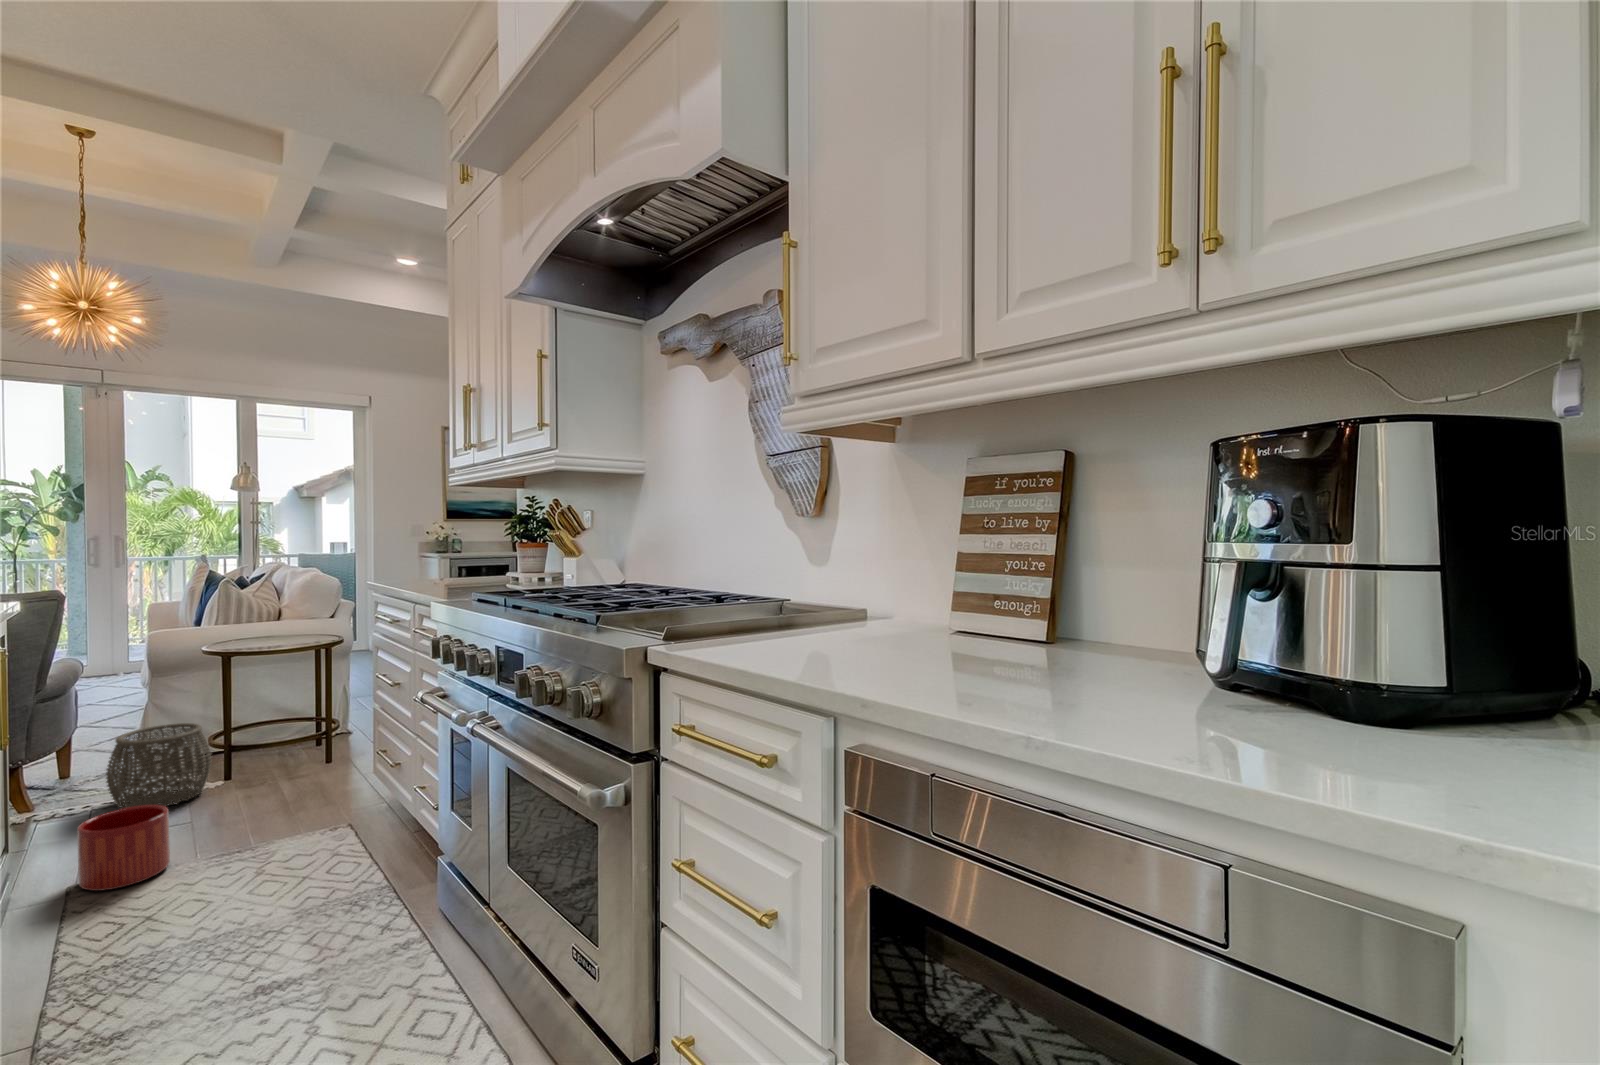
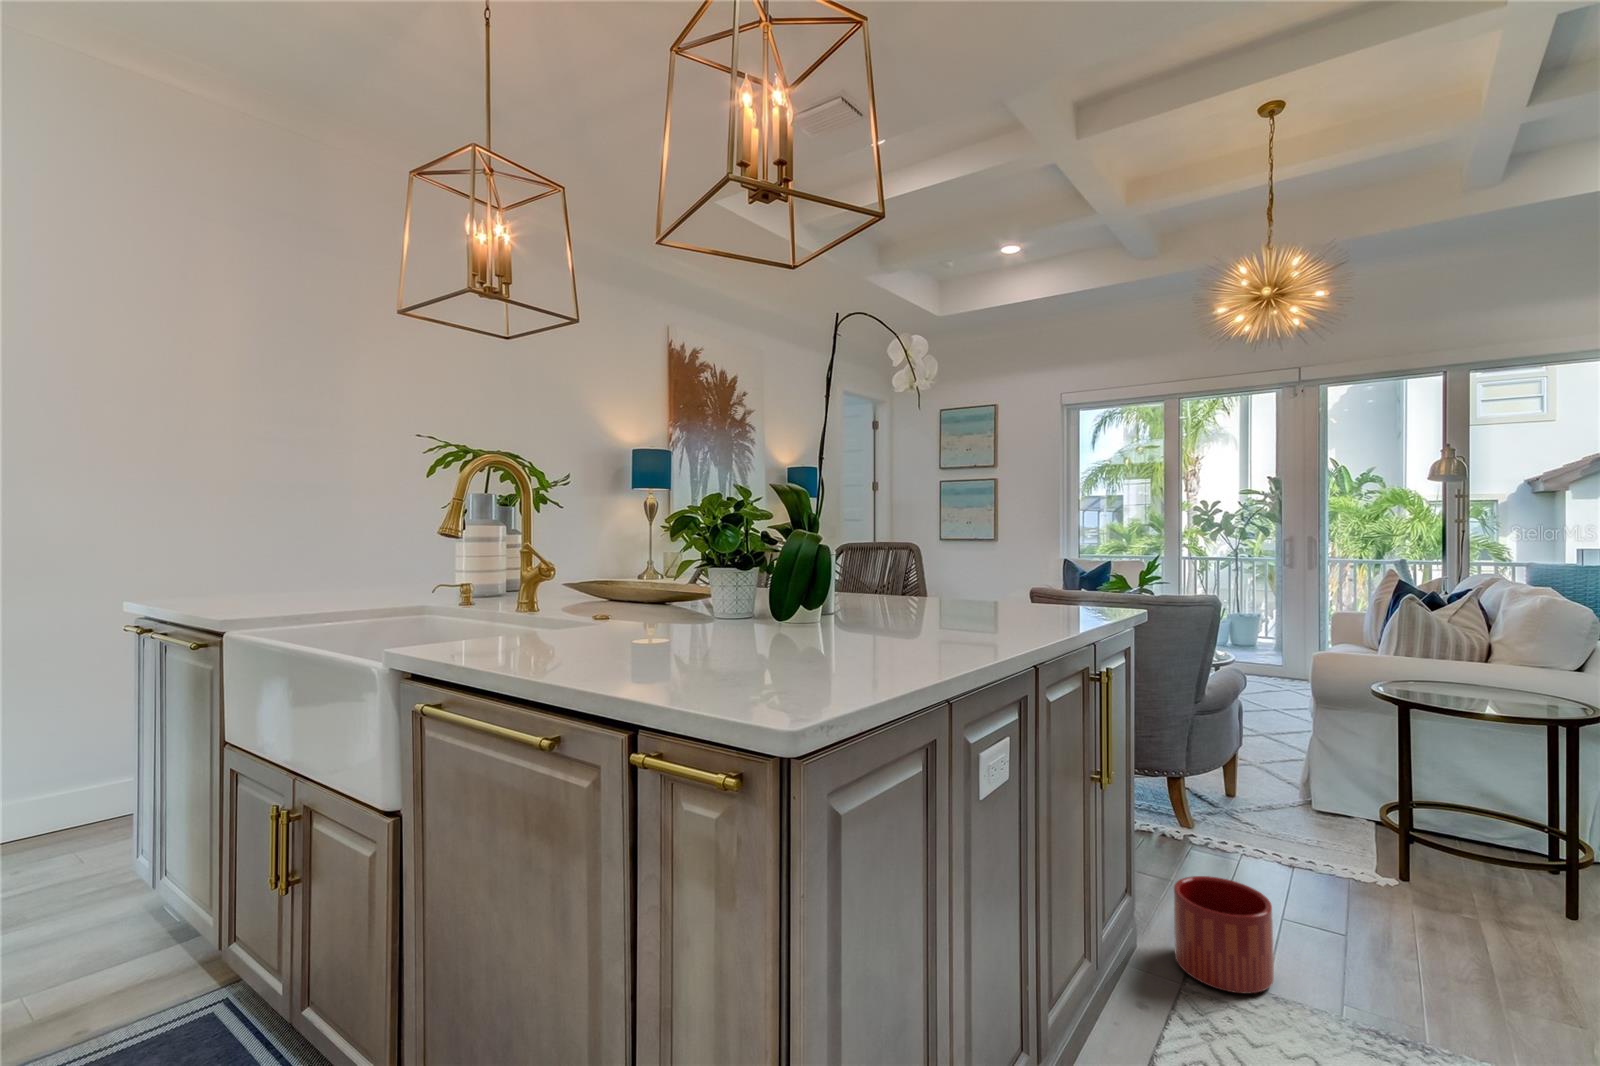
woven basket: present [106,723,212,809] -> none [1246,772,1370,889]

